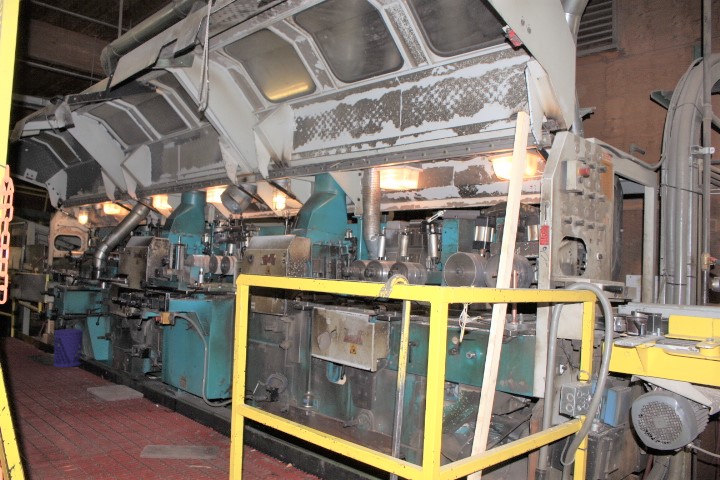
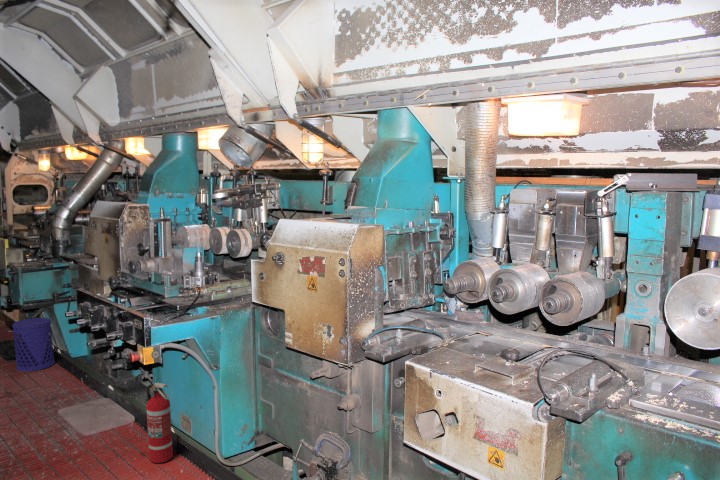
fire extinguisher: none [155,355,173,412] -> present [147,383,173,463]

